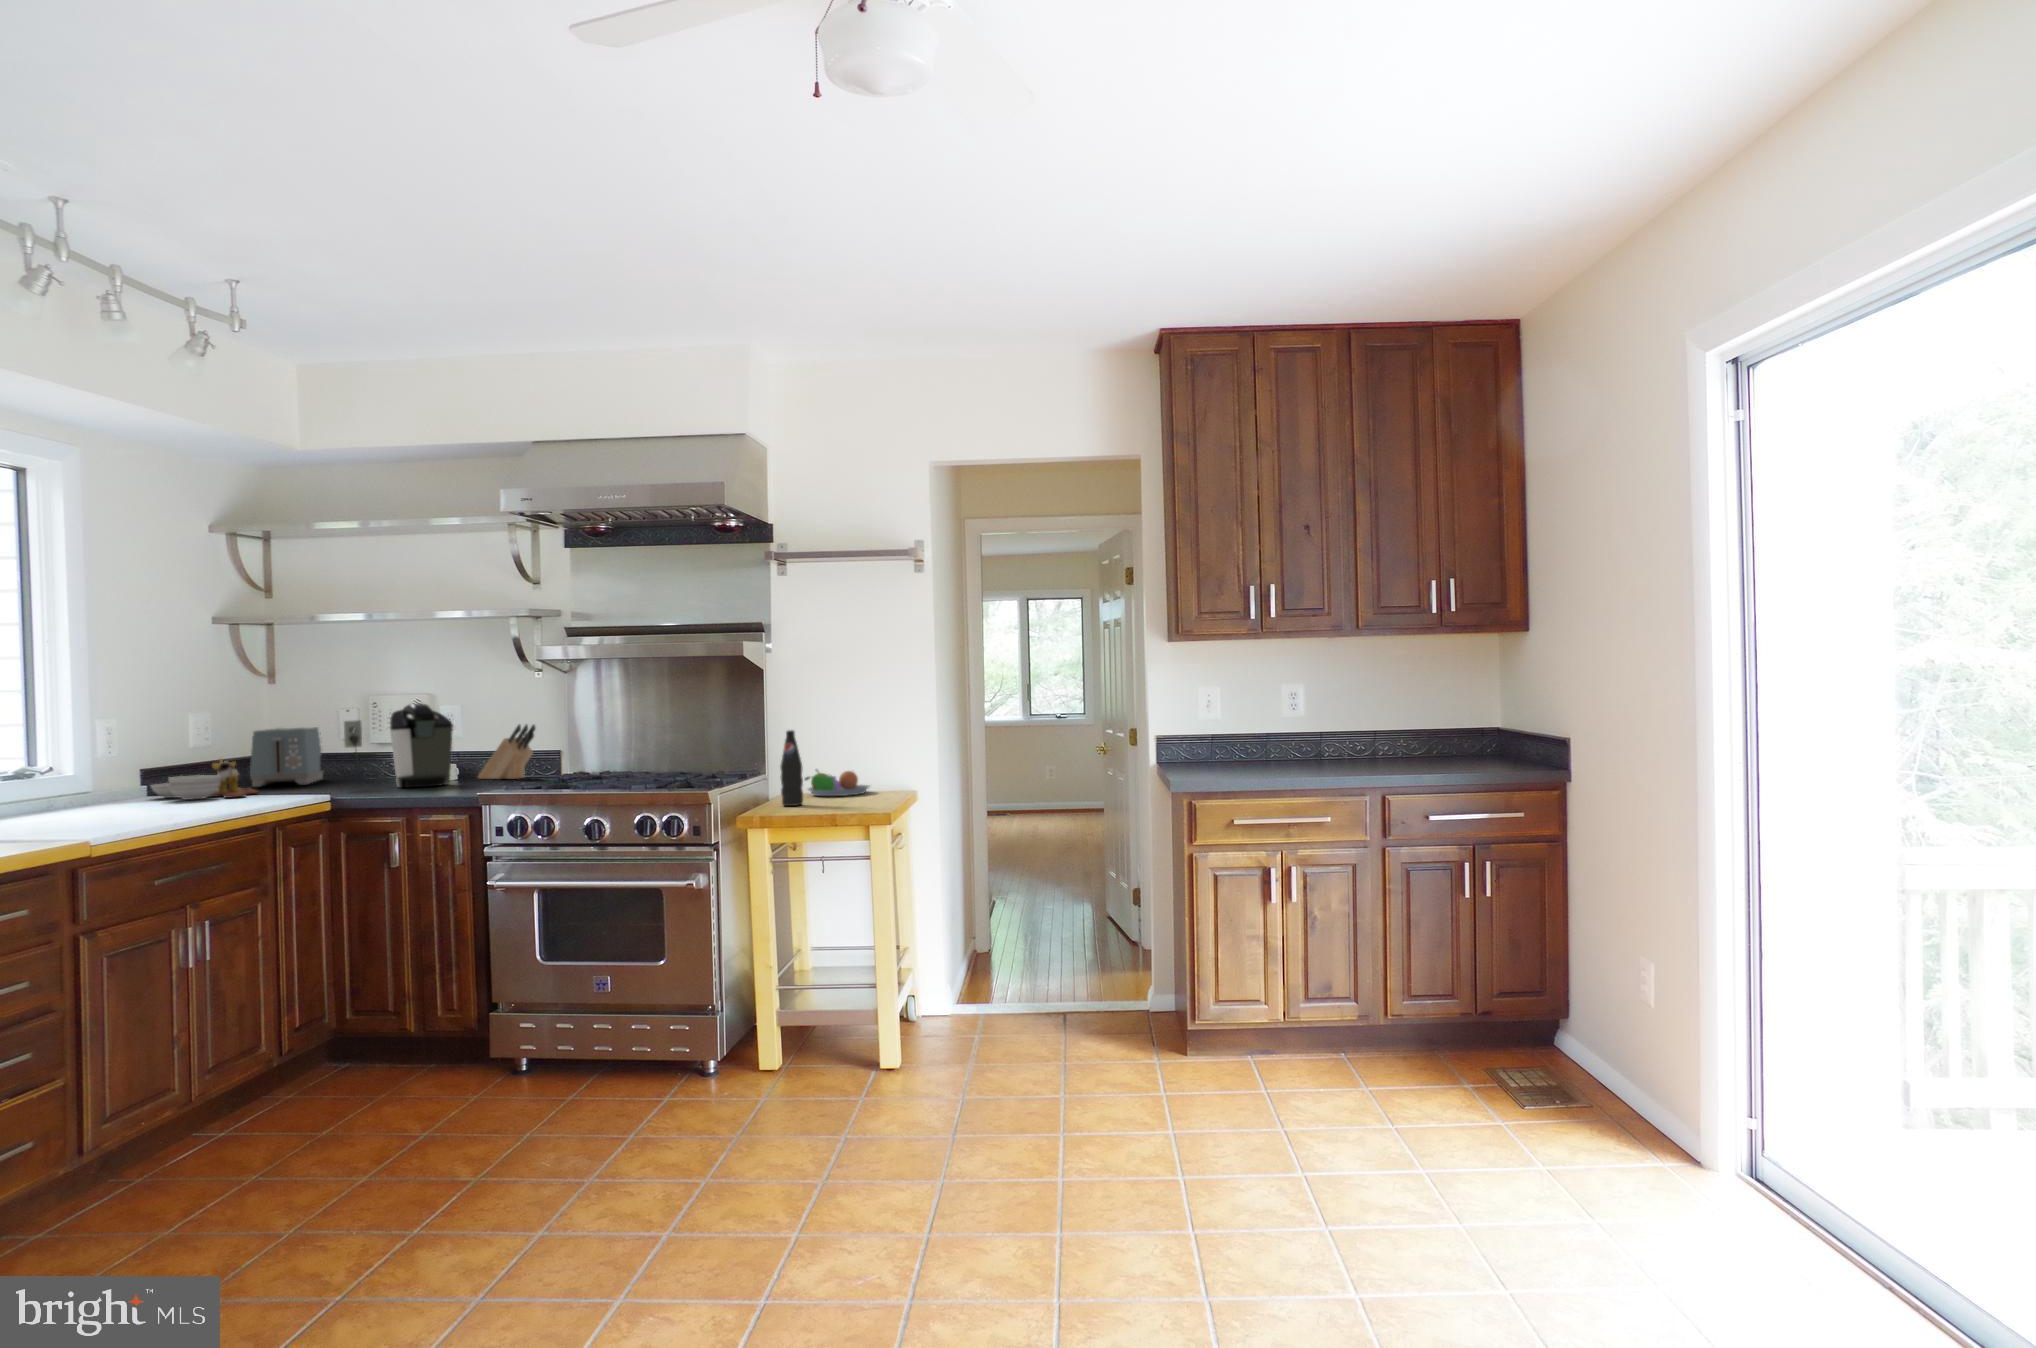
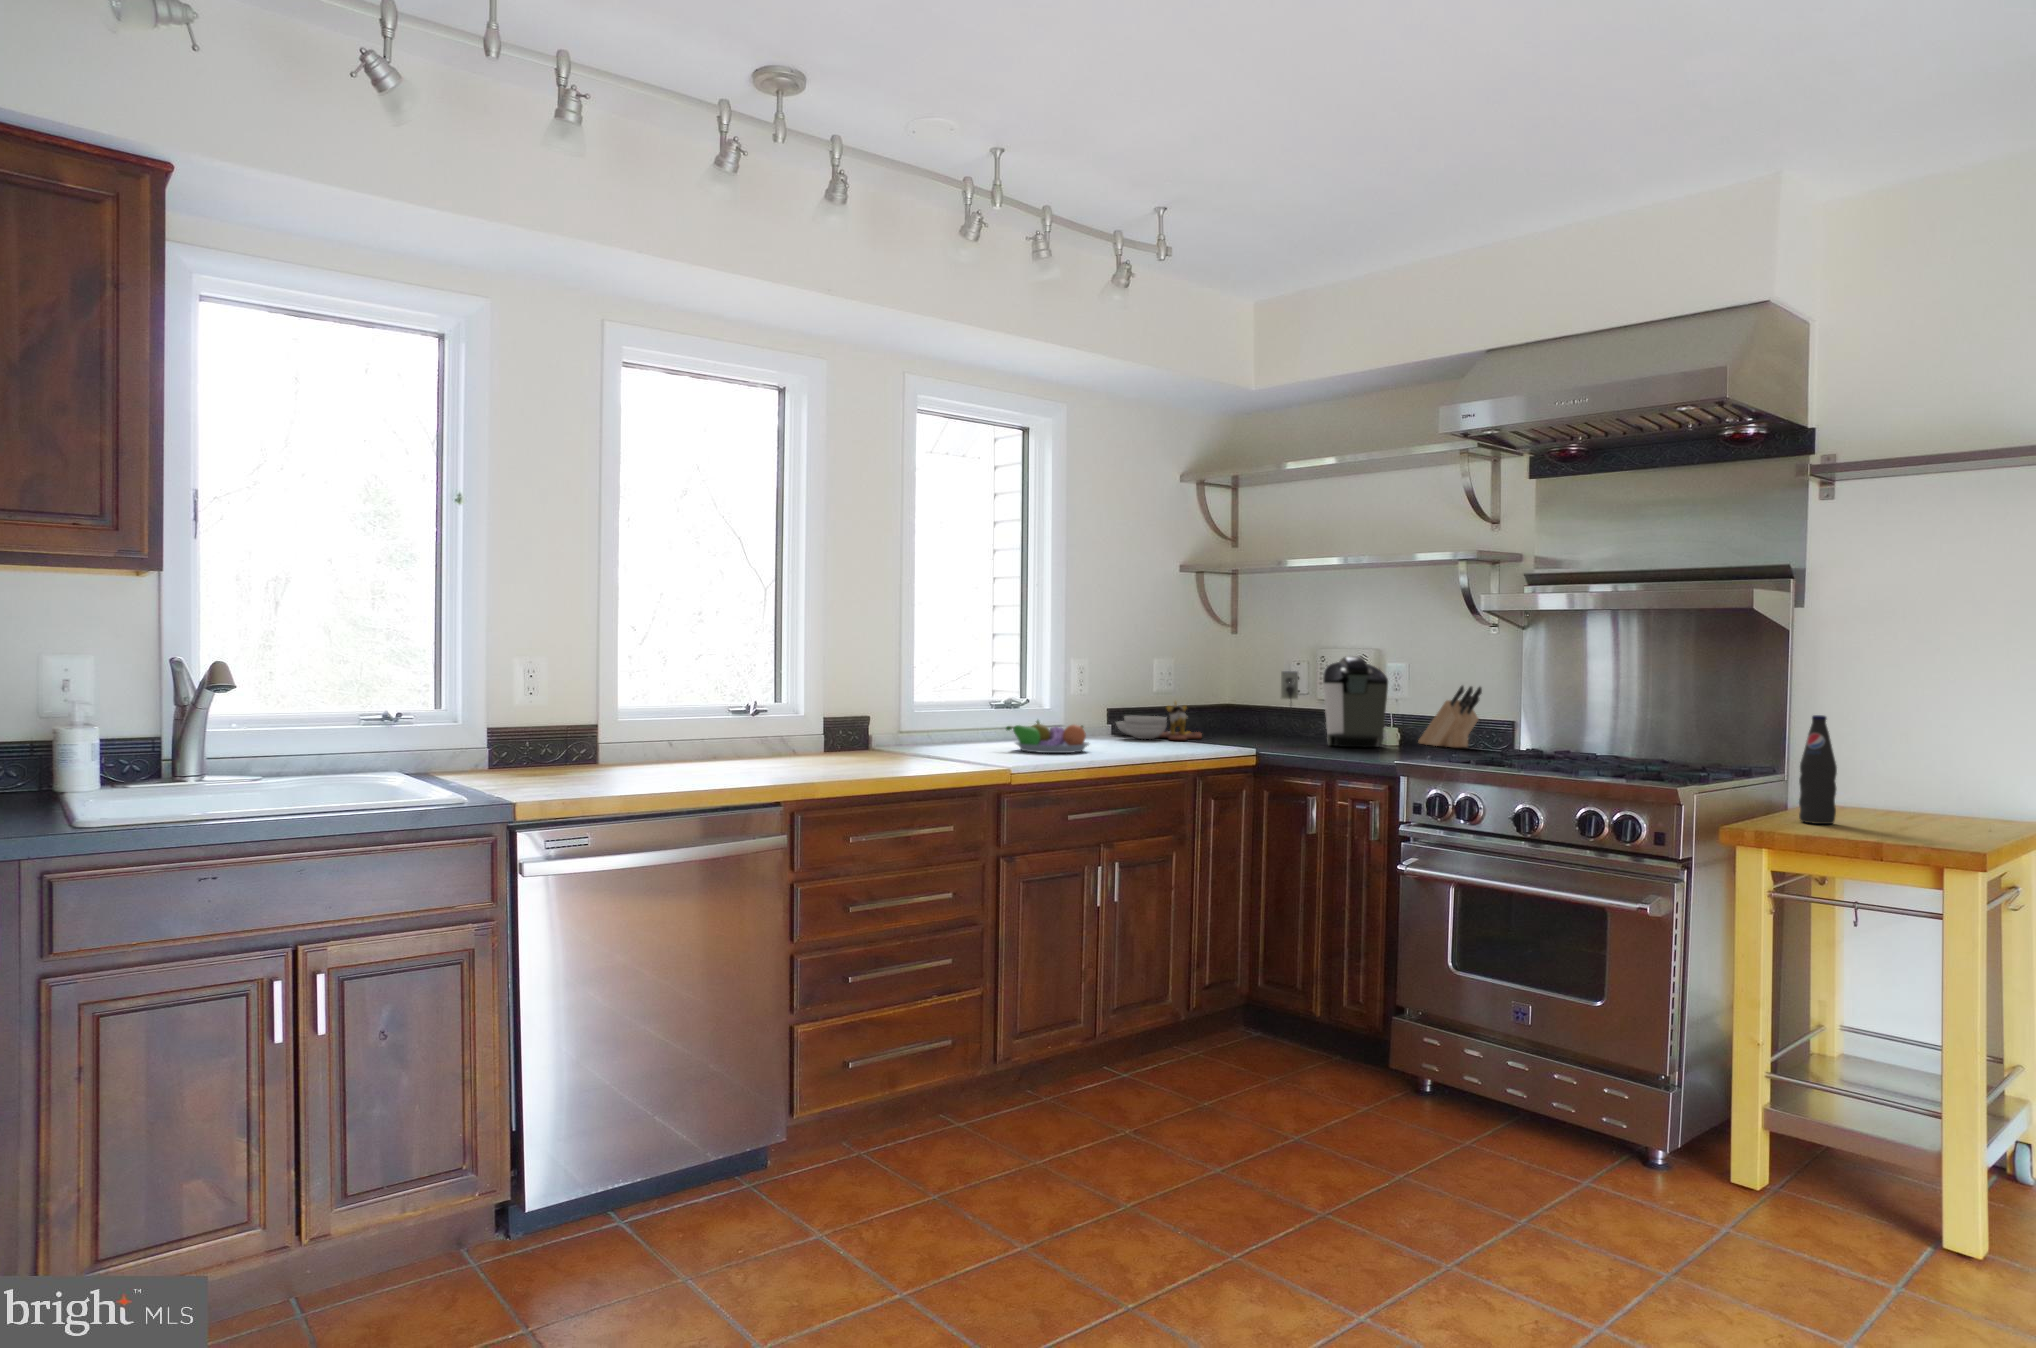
toaster: present [250,727,324,787] -> none [1205,676,1279,734]
fruit bowl: present [805,770,870,796] -> present [1006,720,1089,753]

